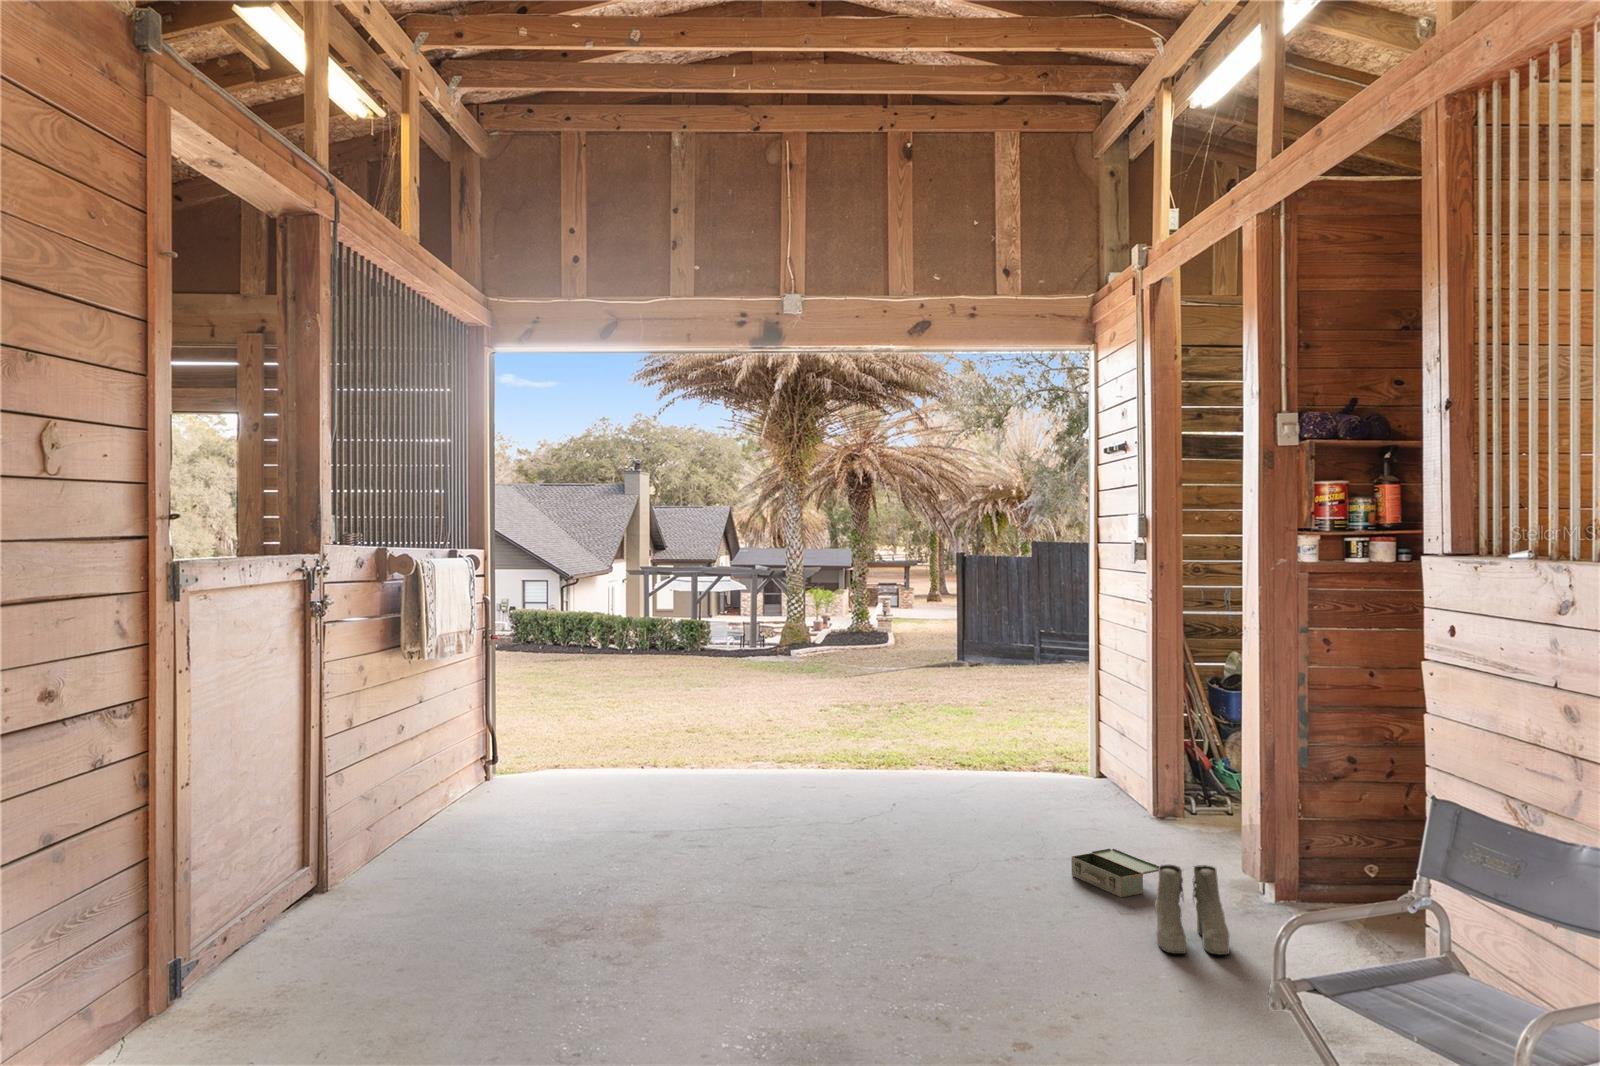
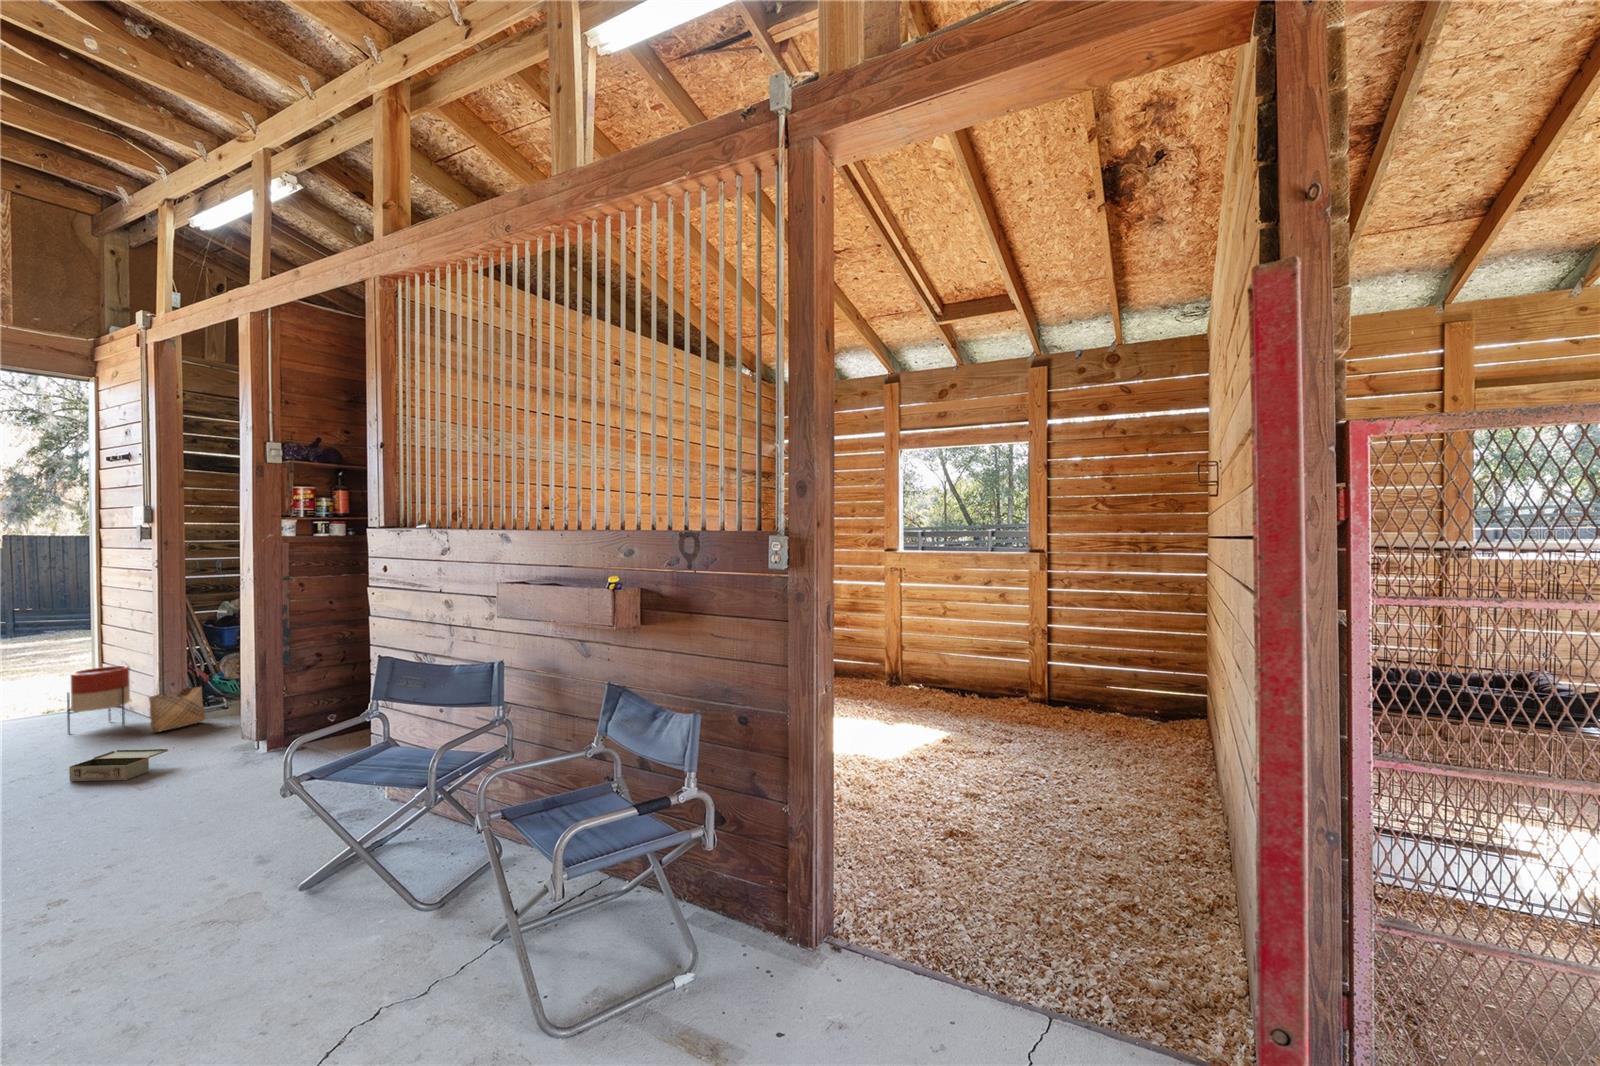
planter: none [1071,722,1126,807] -> present [67,666,130,733]
woven basket: none [1143,745,1201,830] -> present [149,683,205,732]
boots: present [1155,865,1230,955] -> none [161,731,227,797]

